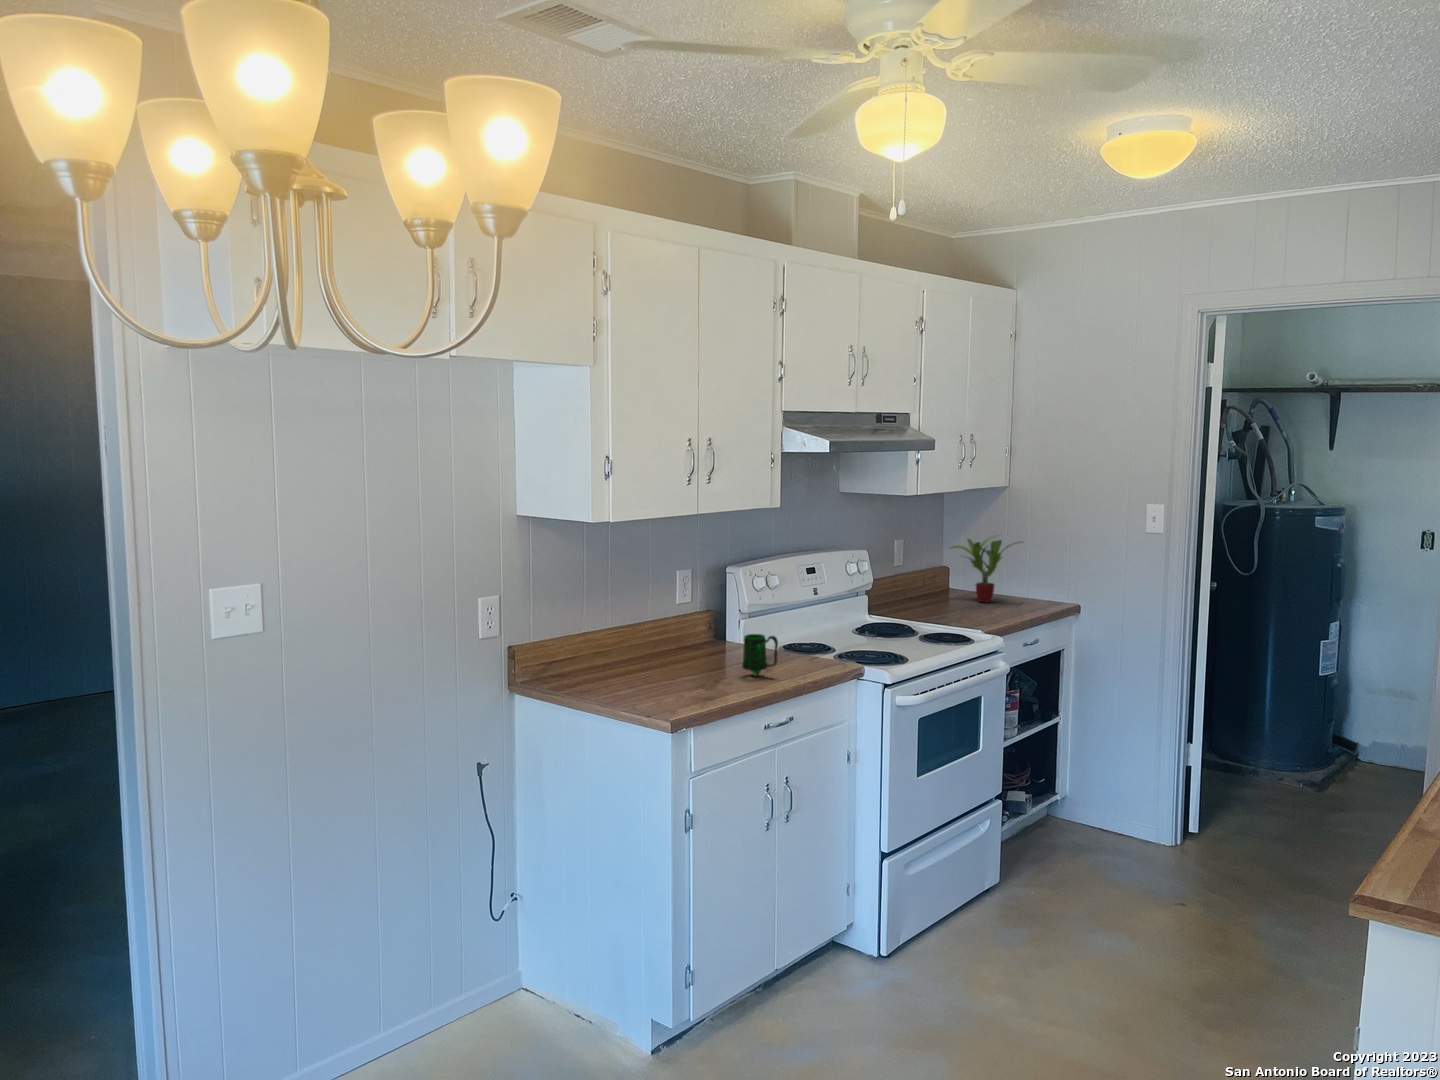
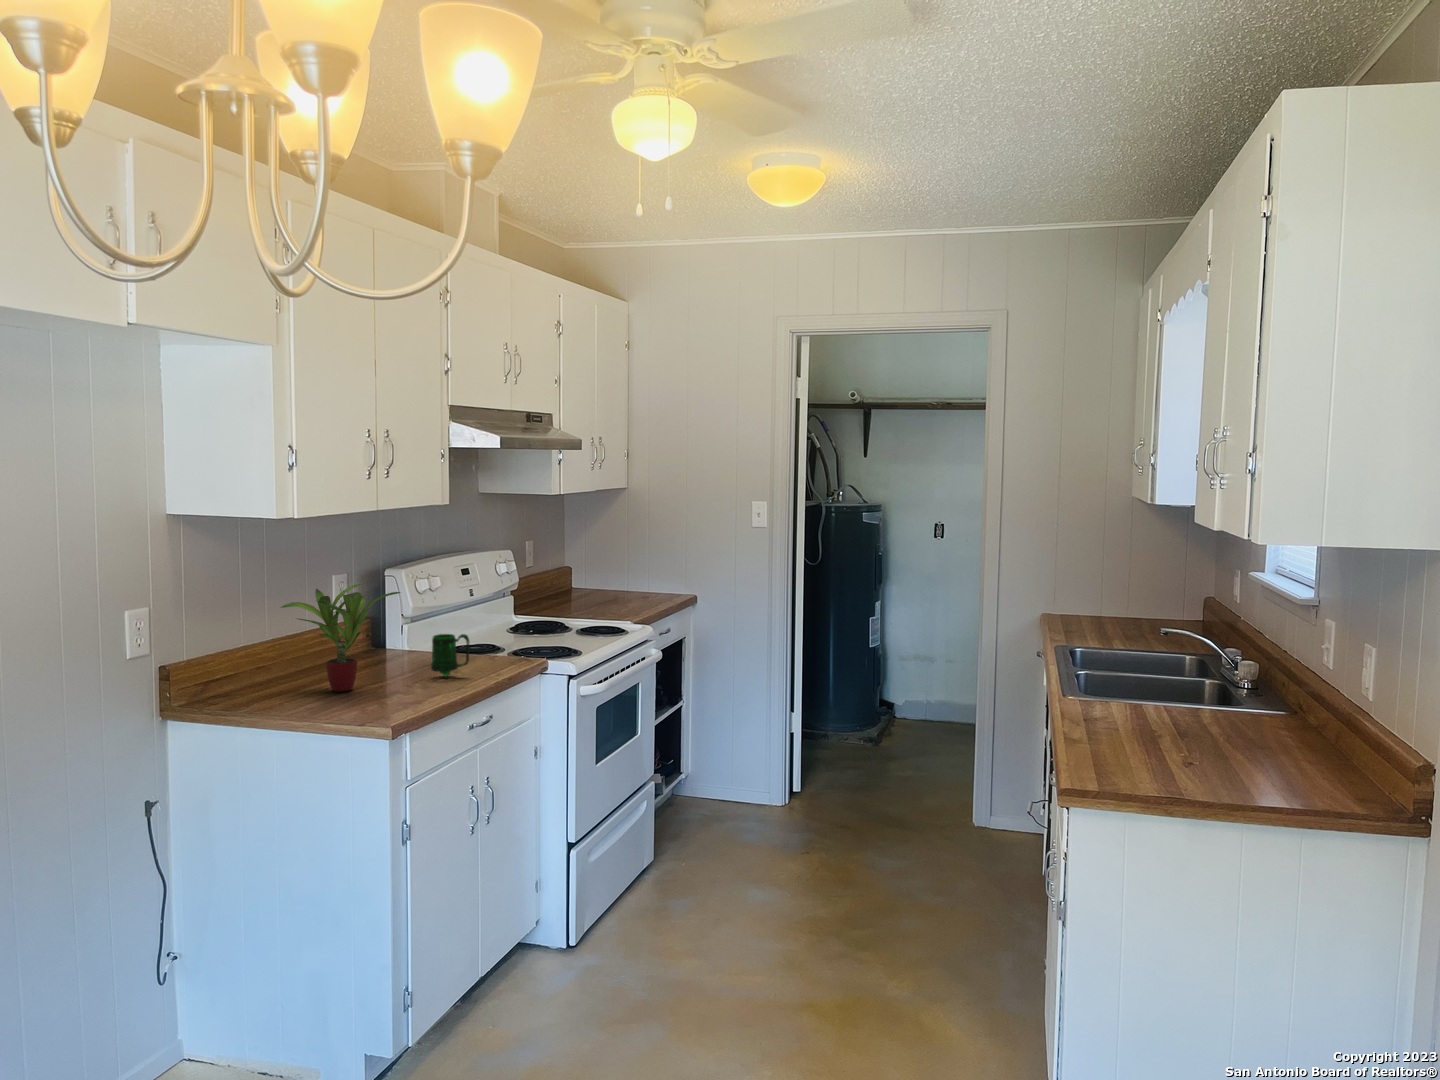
potted plant: present [952,536,1021,603] -> present [281,582,400,692]

